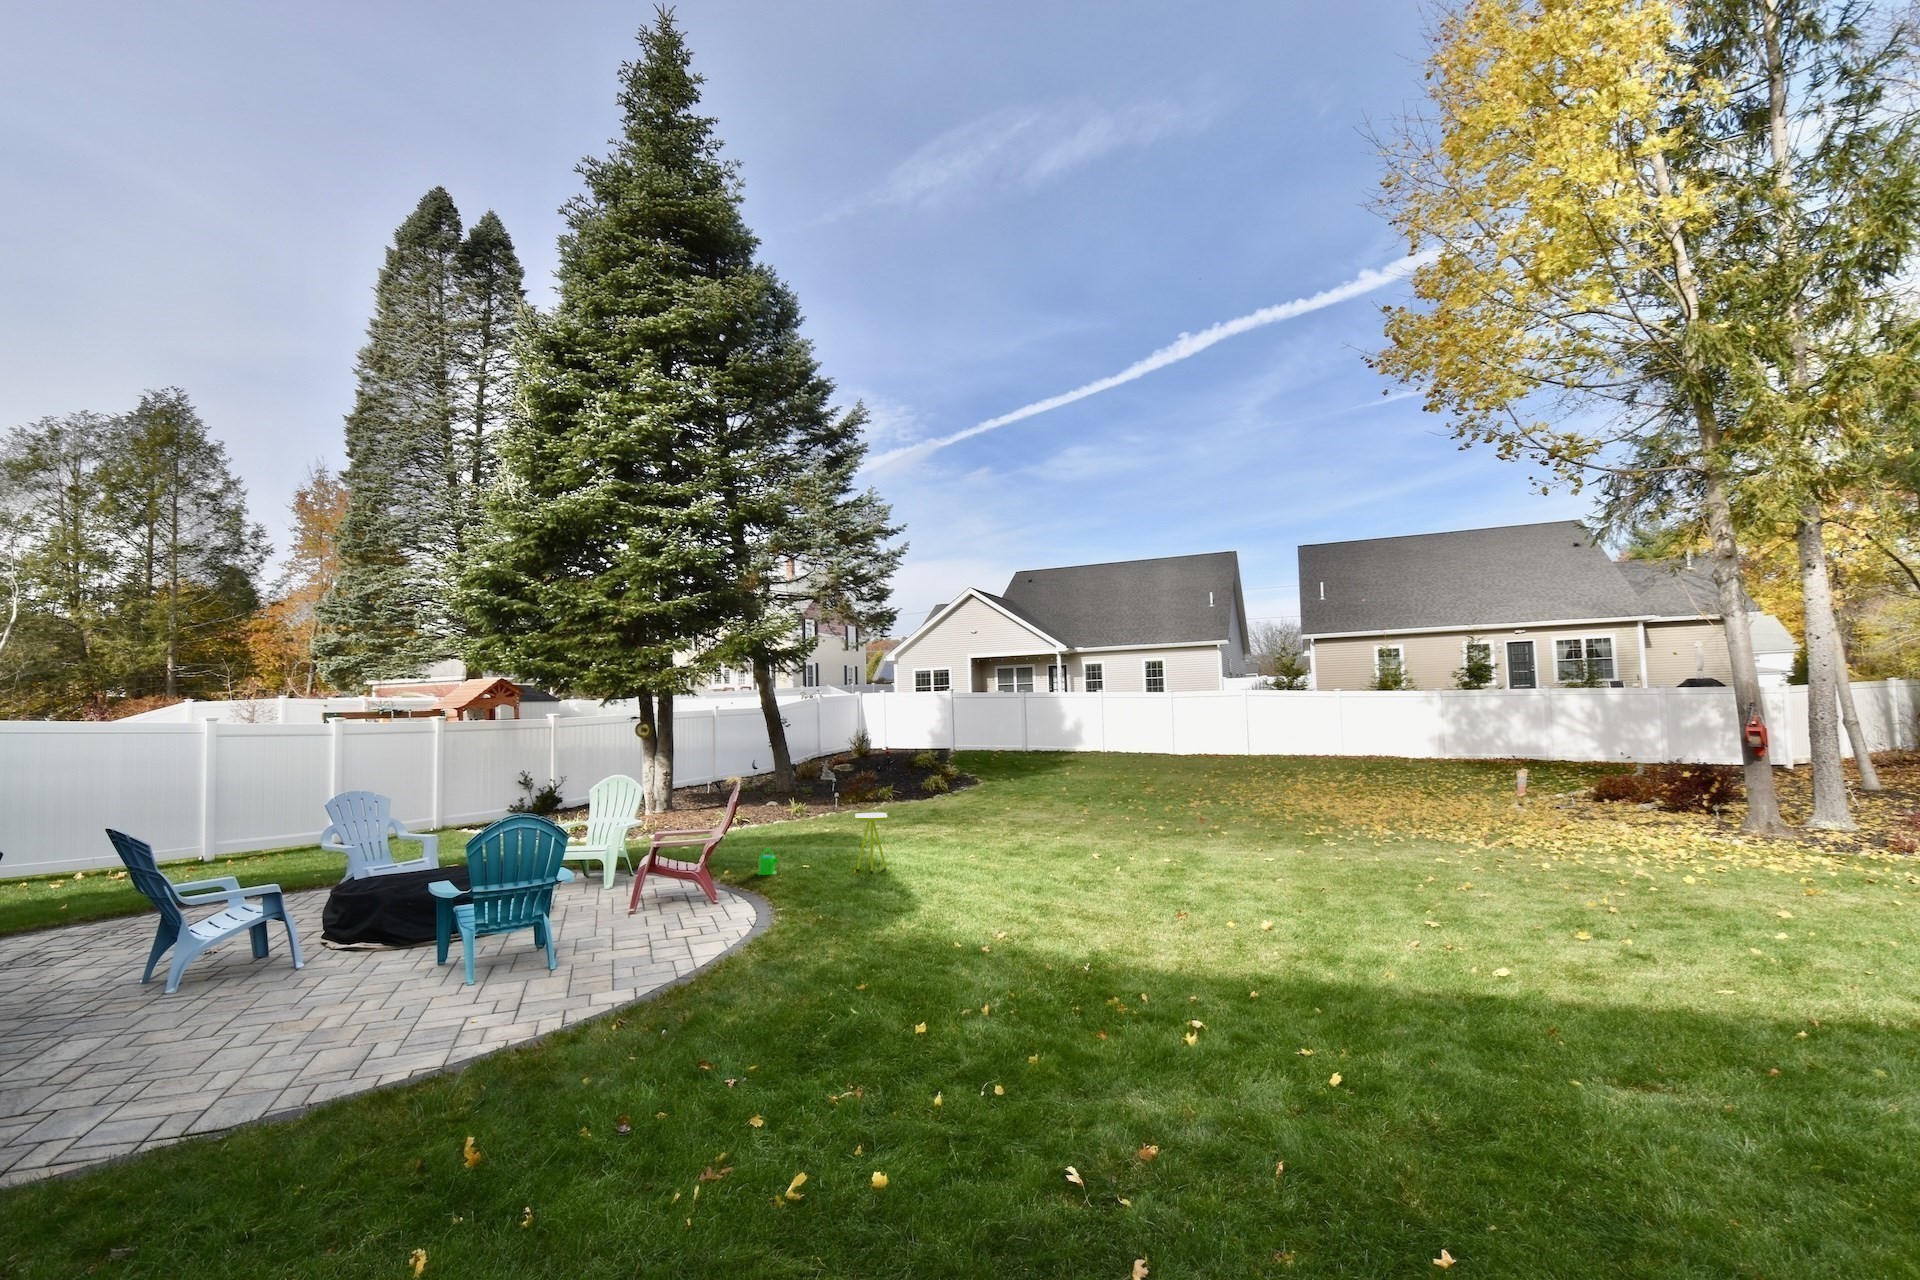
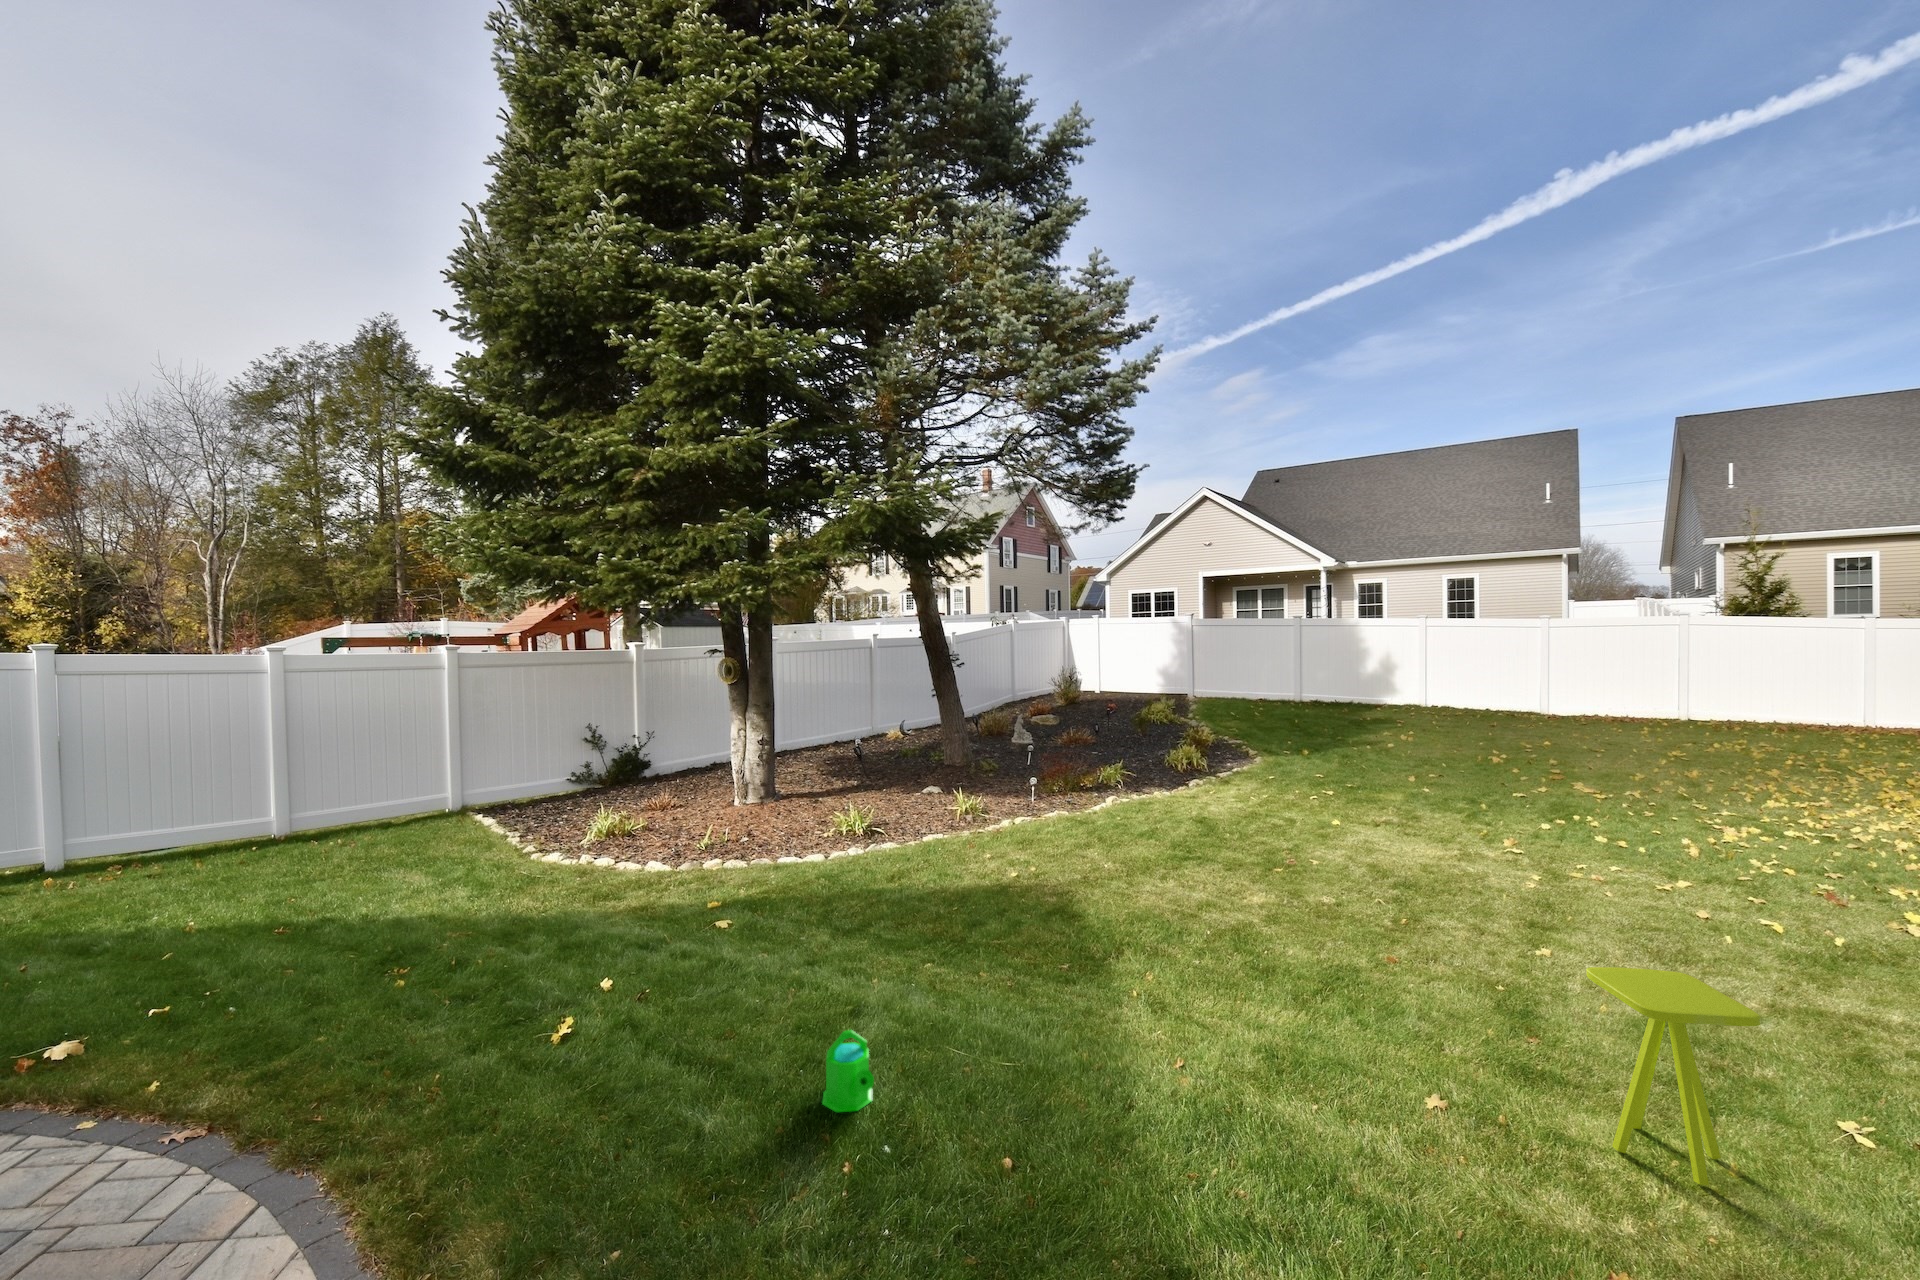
side table: present [855,813,887,871] -> present [1586,967,1761,1185]

